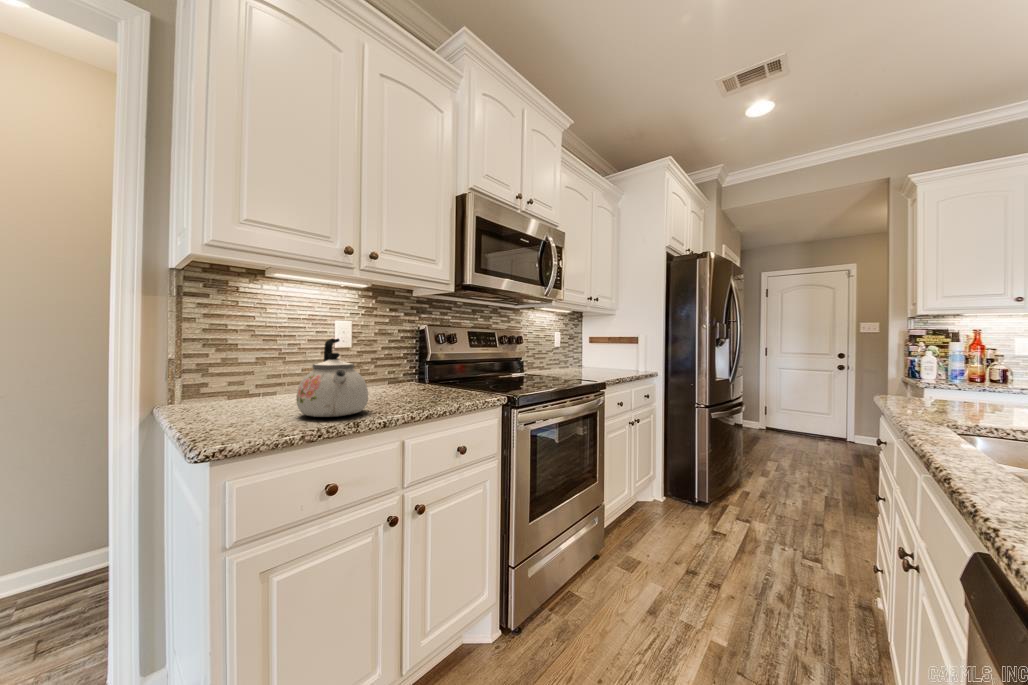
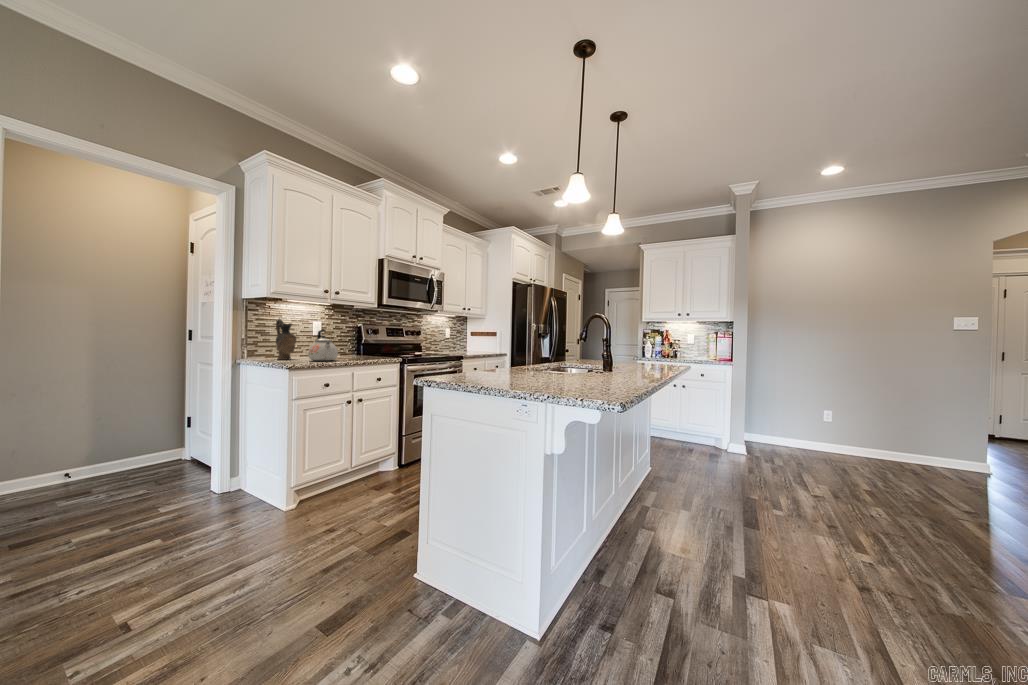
ceramic pitcher: none [239,314,287,406] -> present [276,319,296,360]

